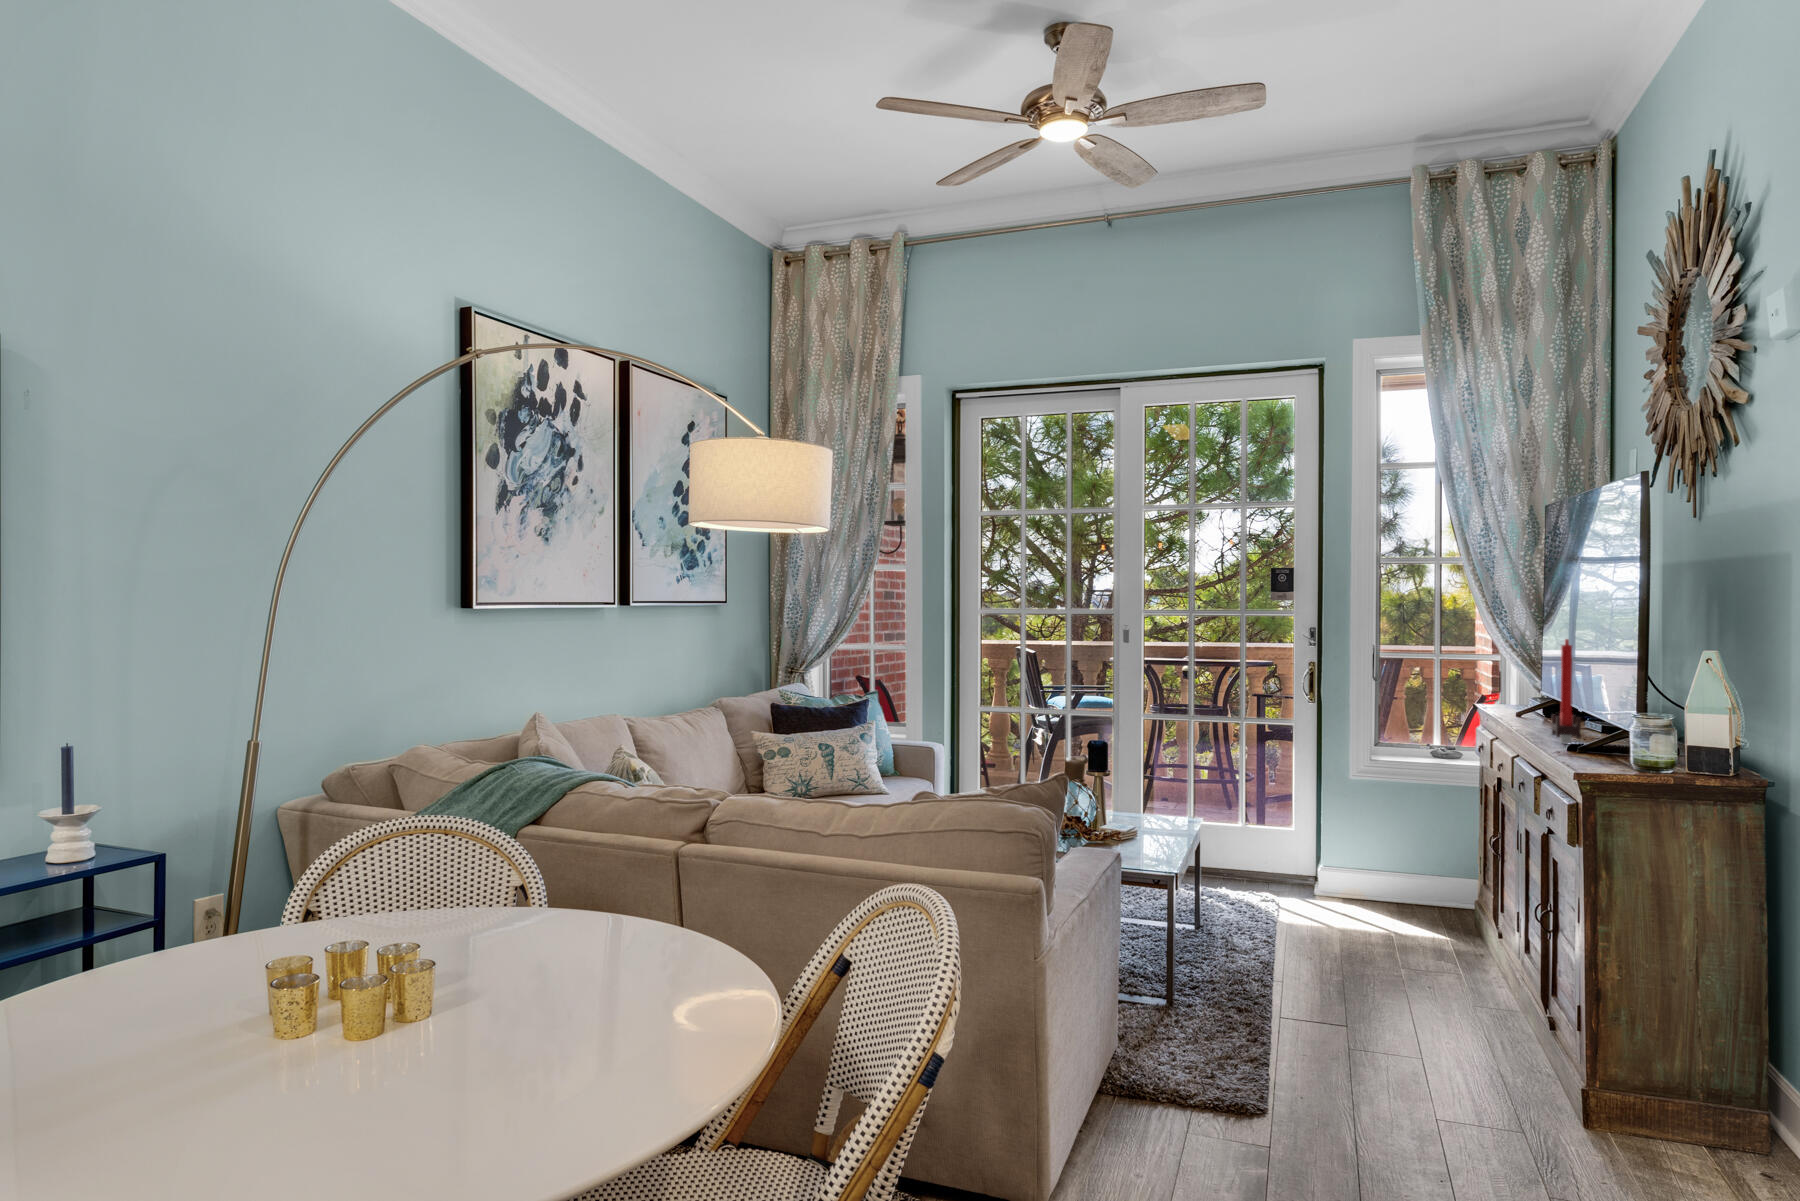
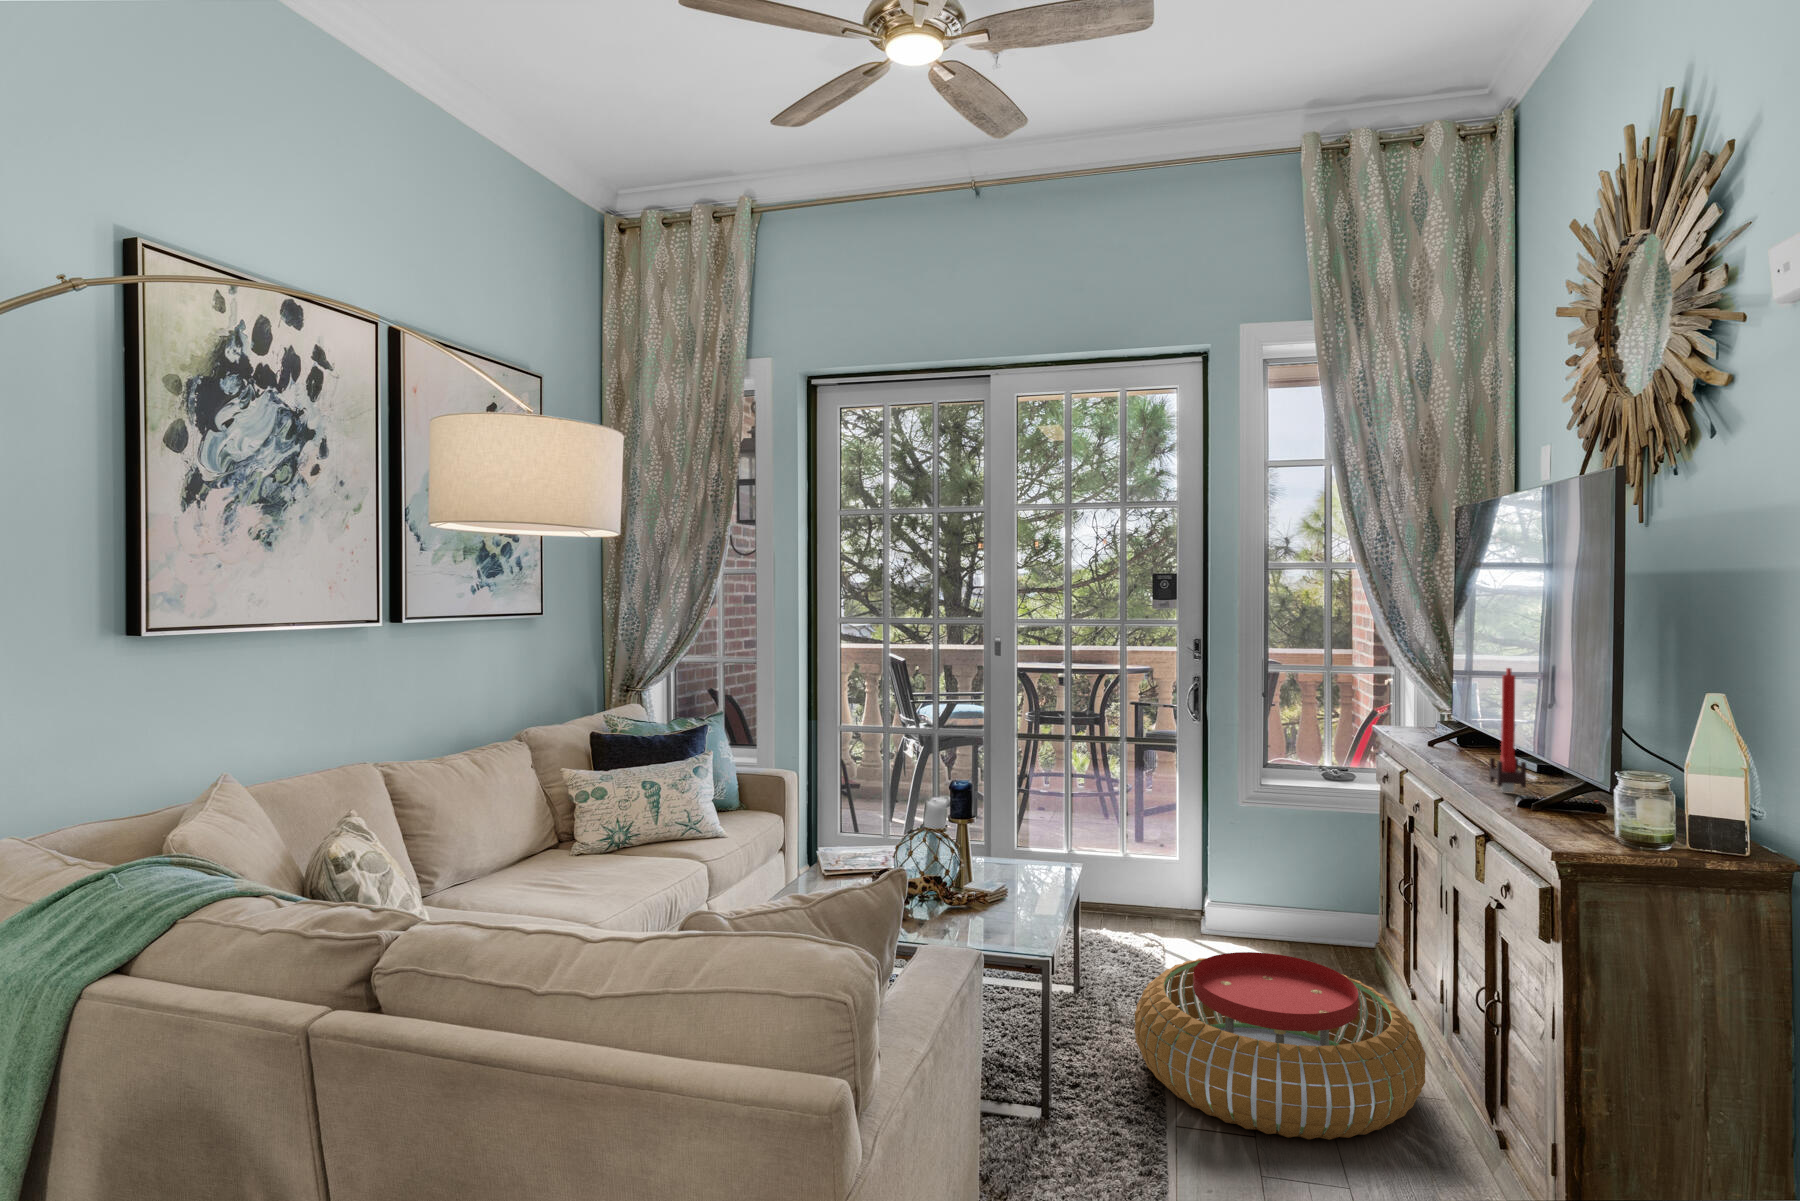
pouf: none [1249,892,1502,1030] -> present [1134,952,1426,1140]

